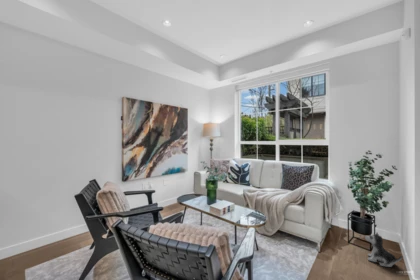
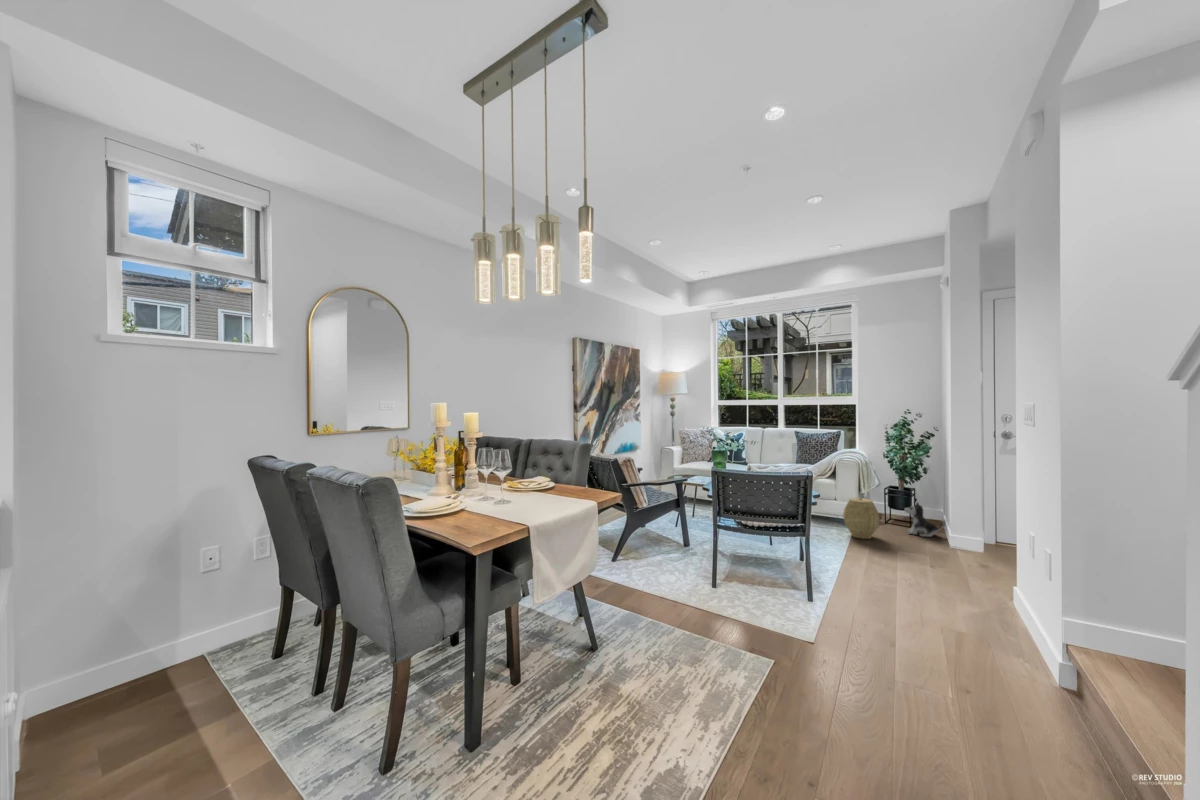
woven basket: none [309,226,341,266] -> present [843,498,880,539]

